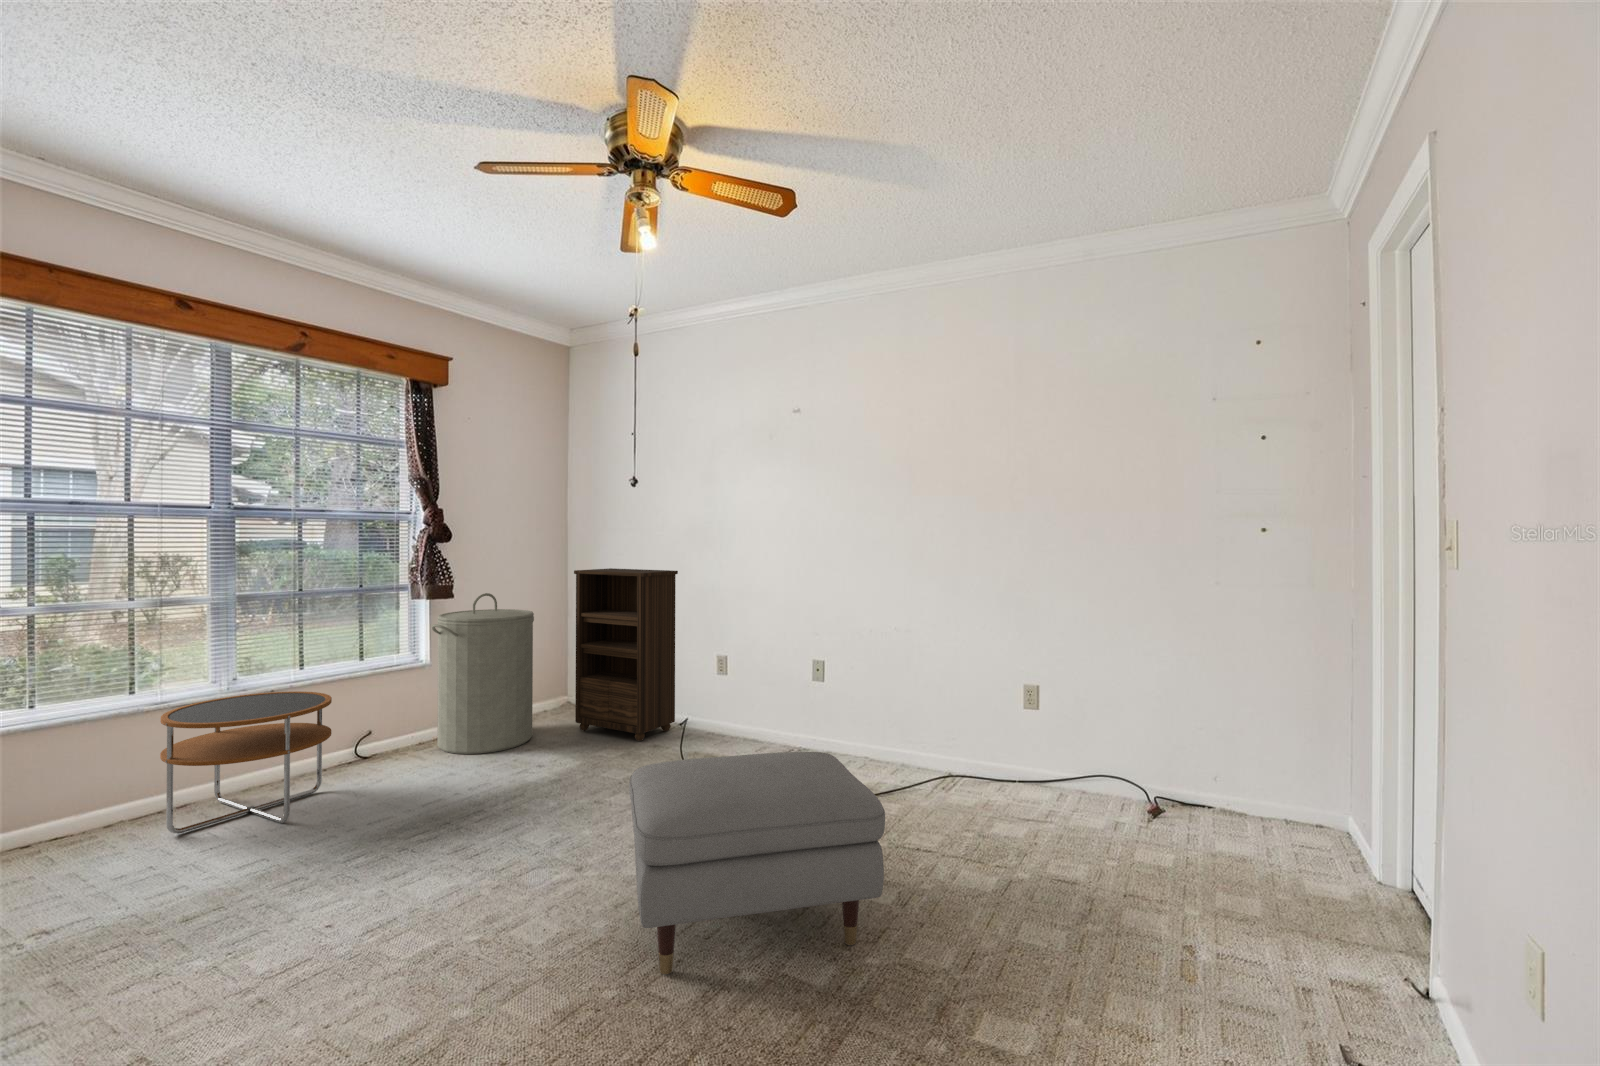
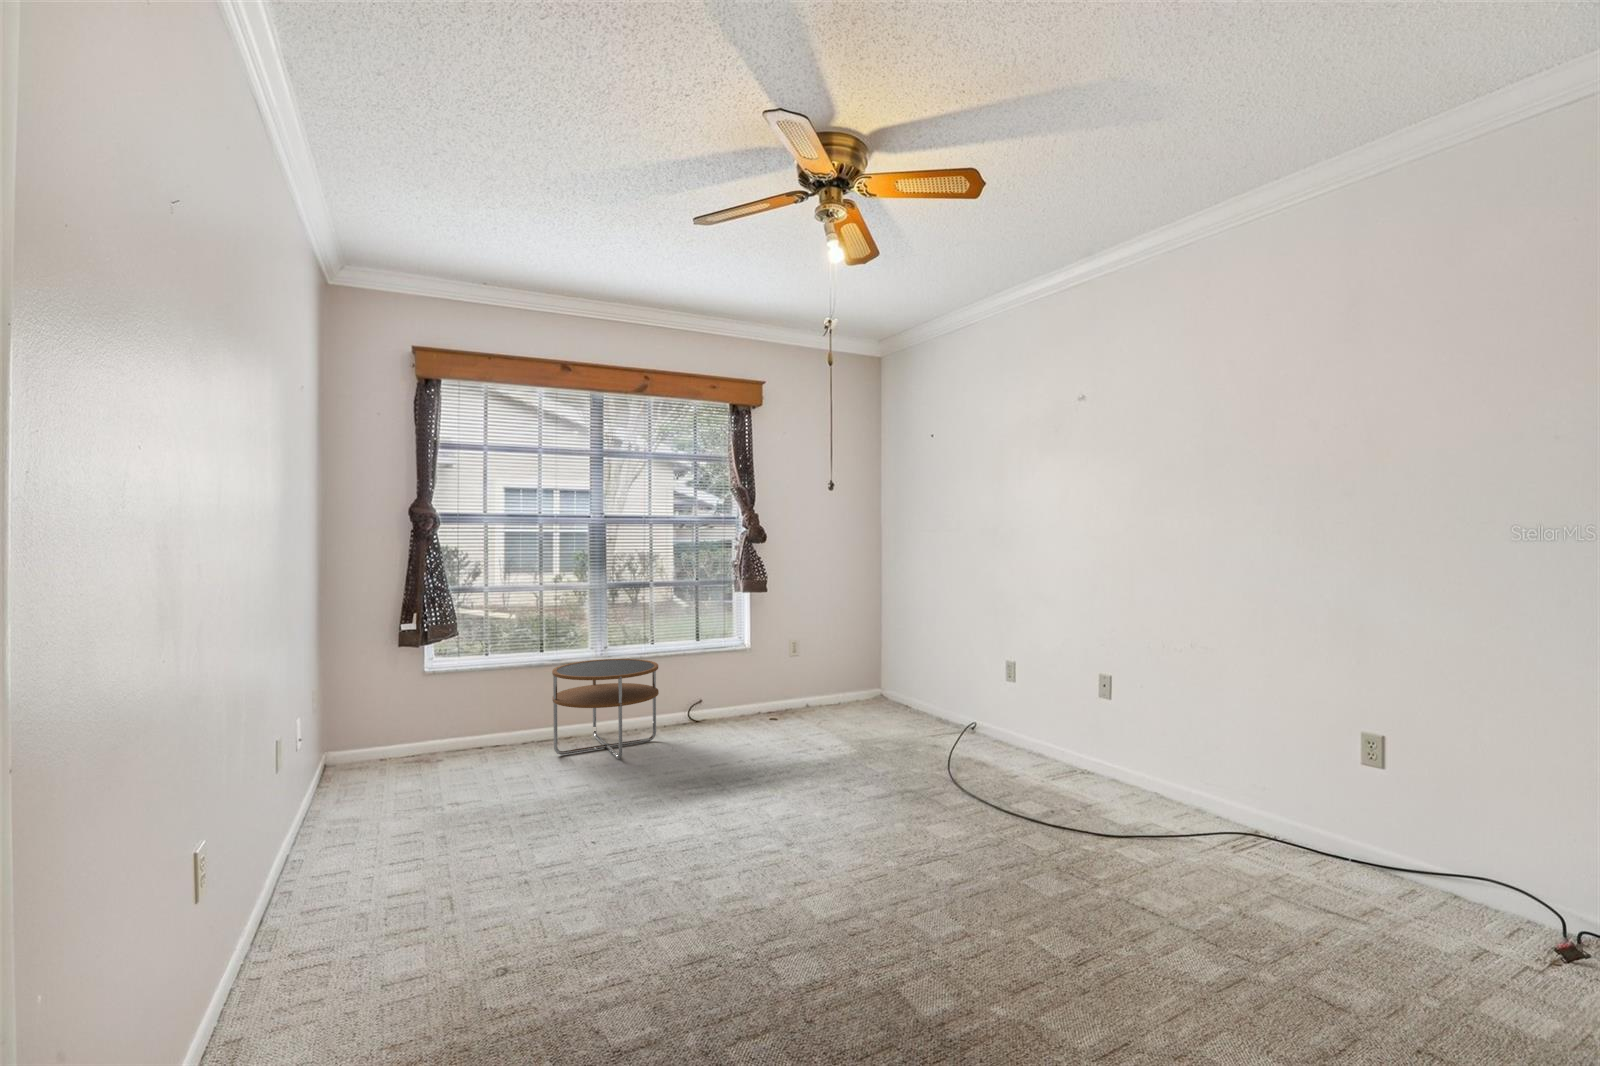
bookshelf: present [574,568,678,741] -> none [864,567,958,739]
laundry hamper: present [432,593,534,754] -> none [743,588,832,730]
ottoman: present [629,752,885,975] -> none [760,753,1028,988]

